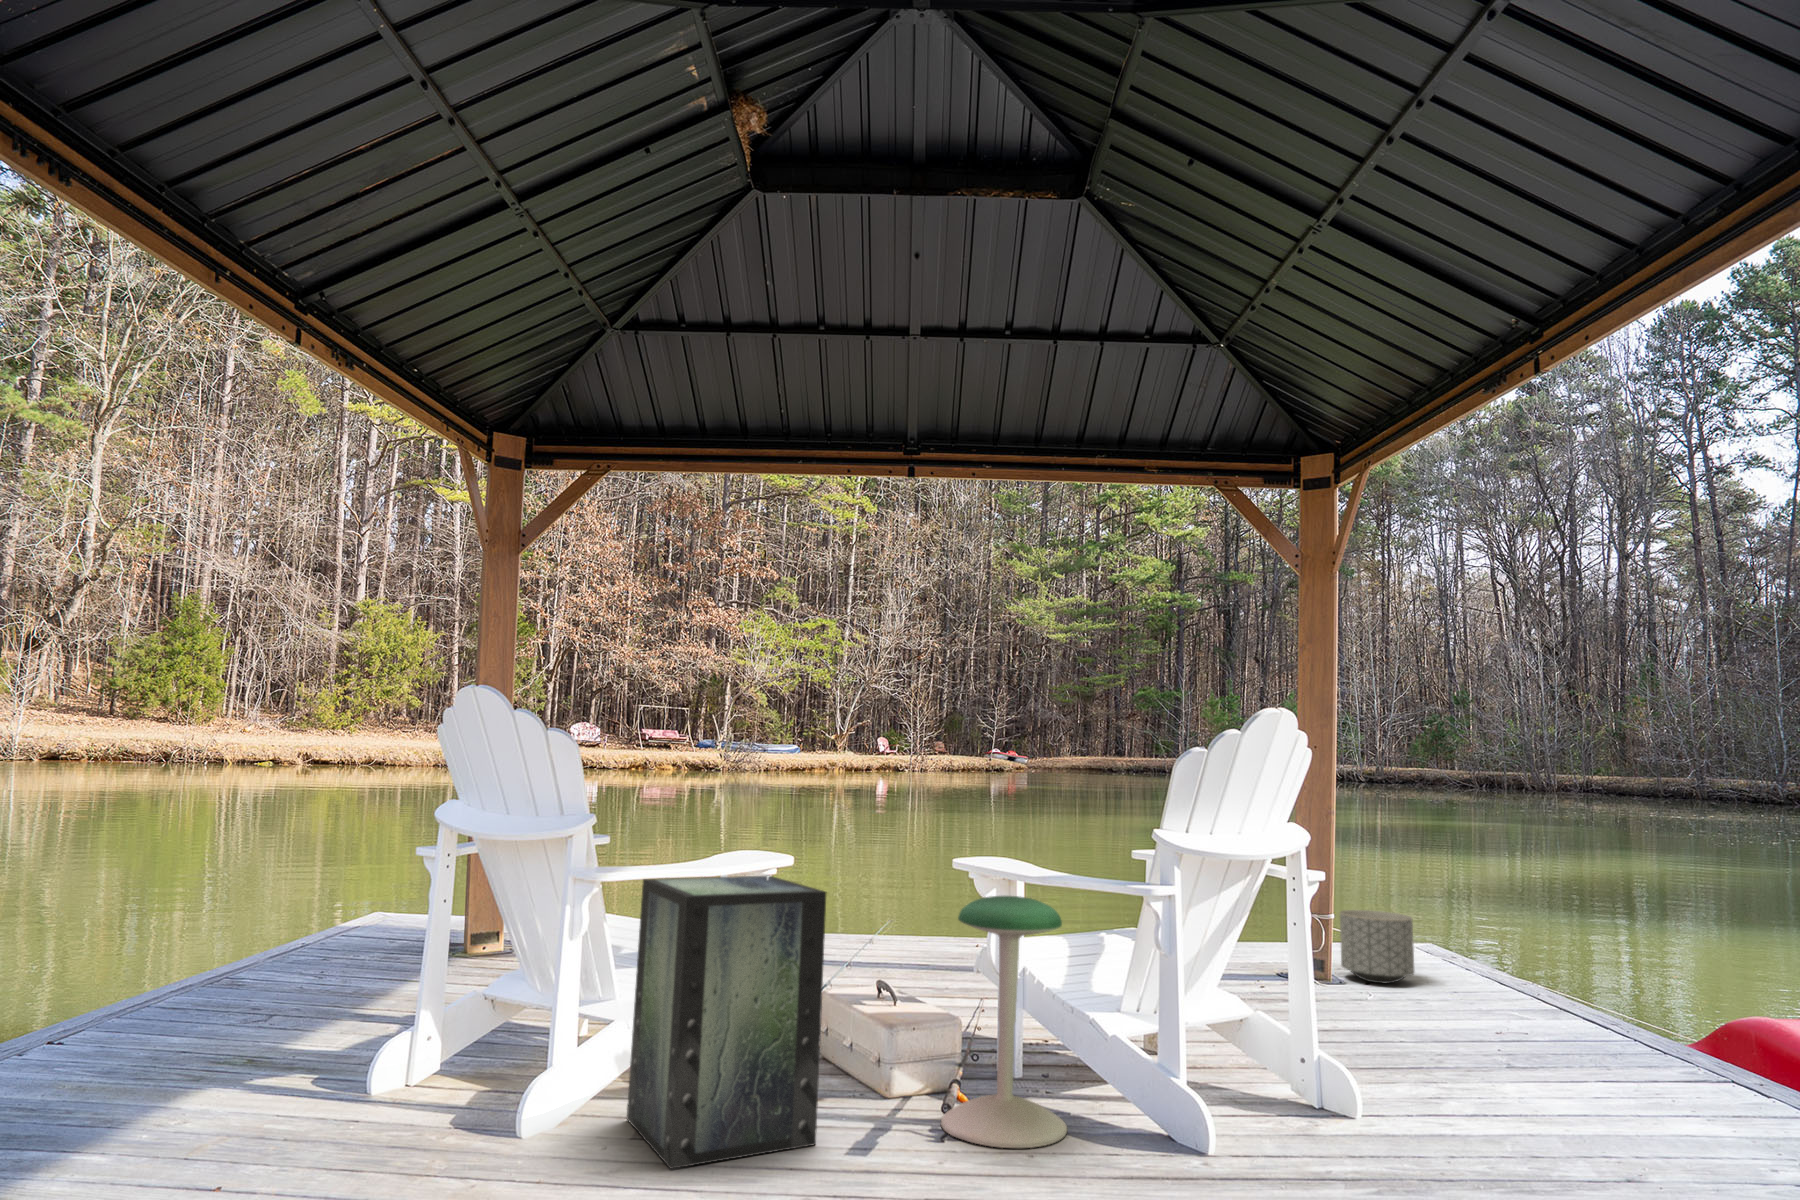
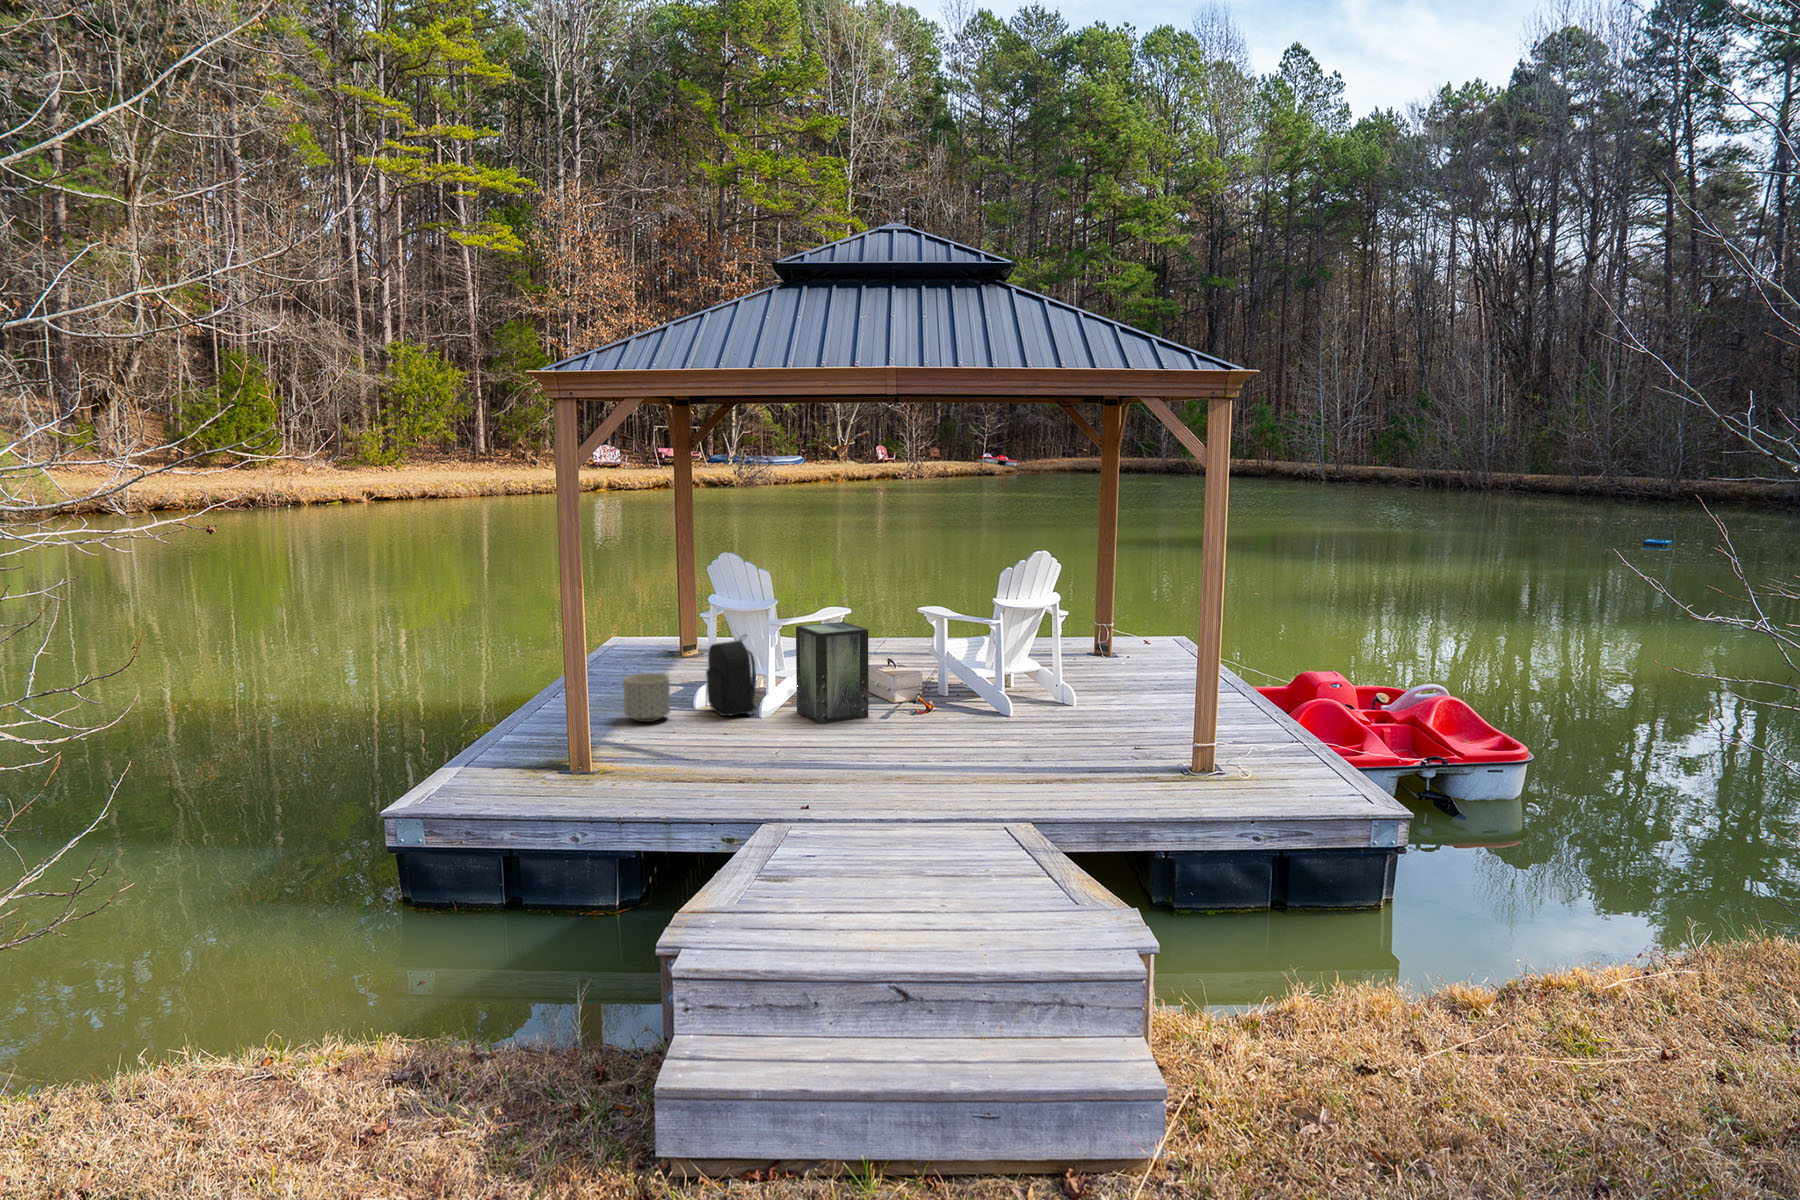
stool: present [941,896,1067,1148] -> none [914,628,961,716]
backpack: none [396,897,526,1132] -> present [706,634,757,716]
planter: present [1340,910,1414,983] -> present [623,674,670,722]

